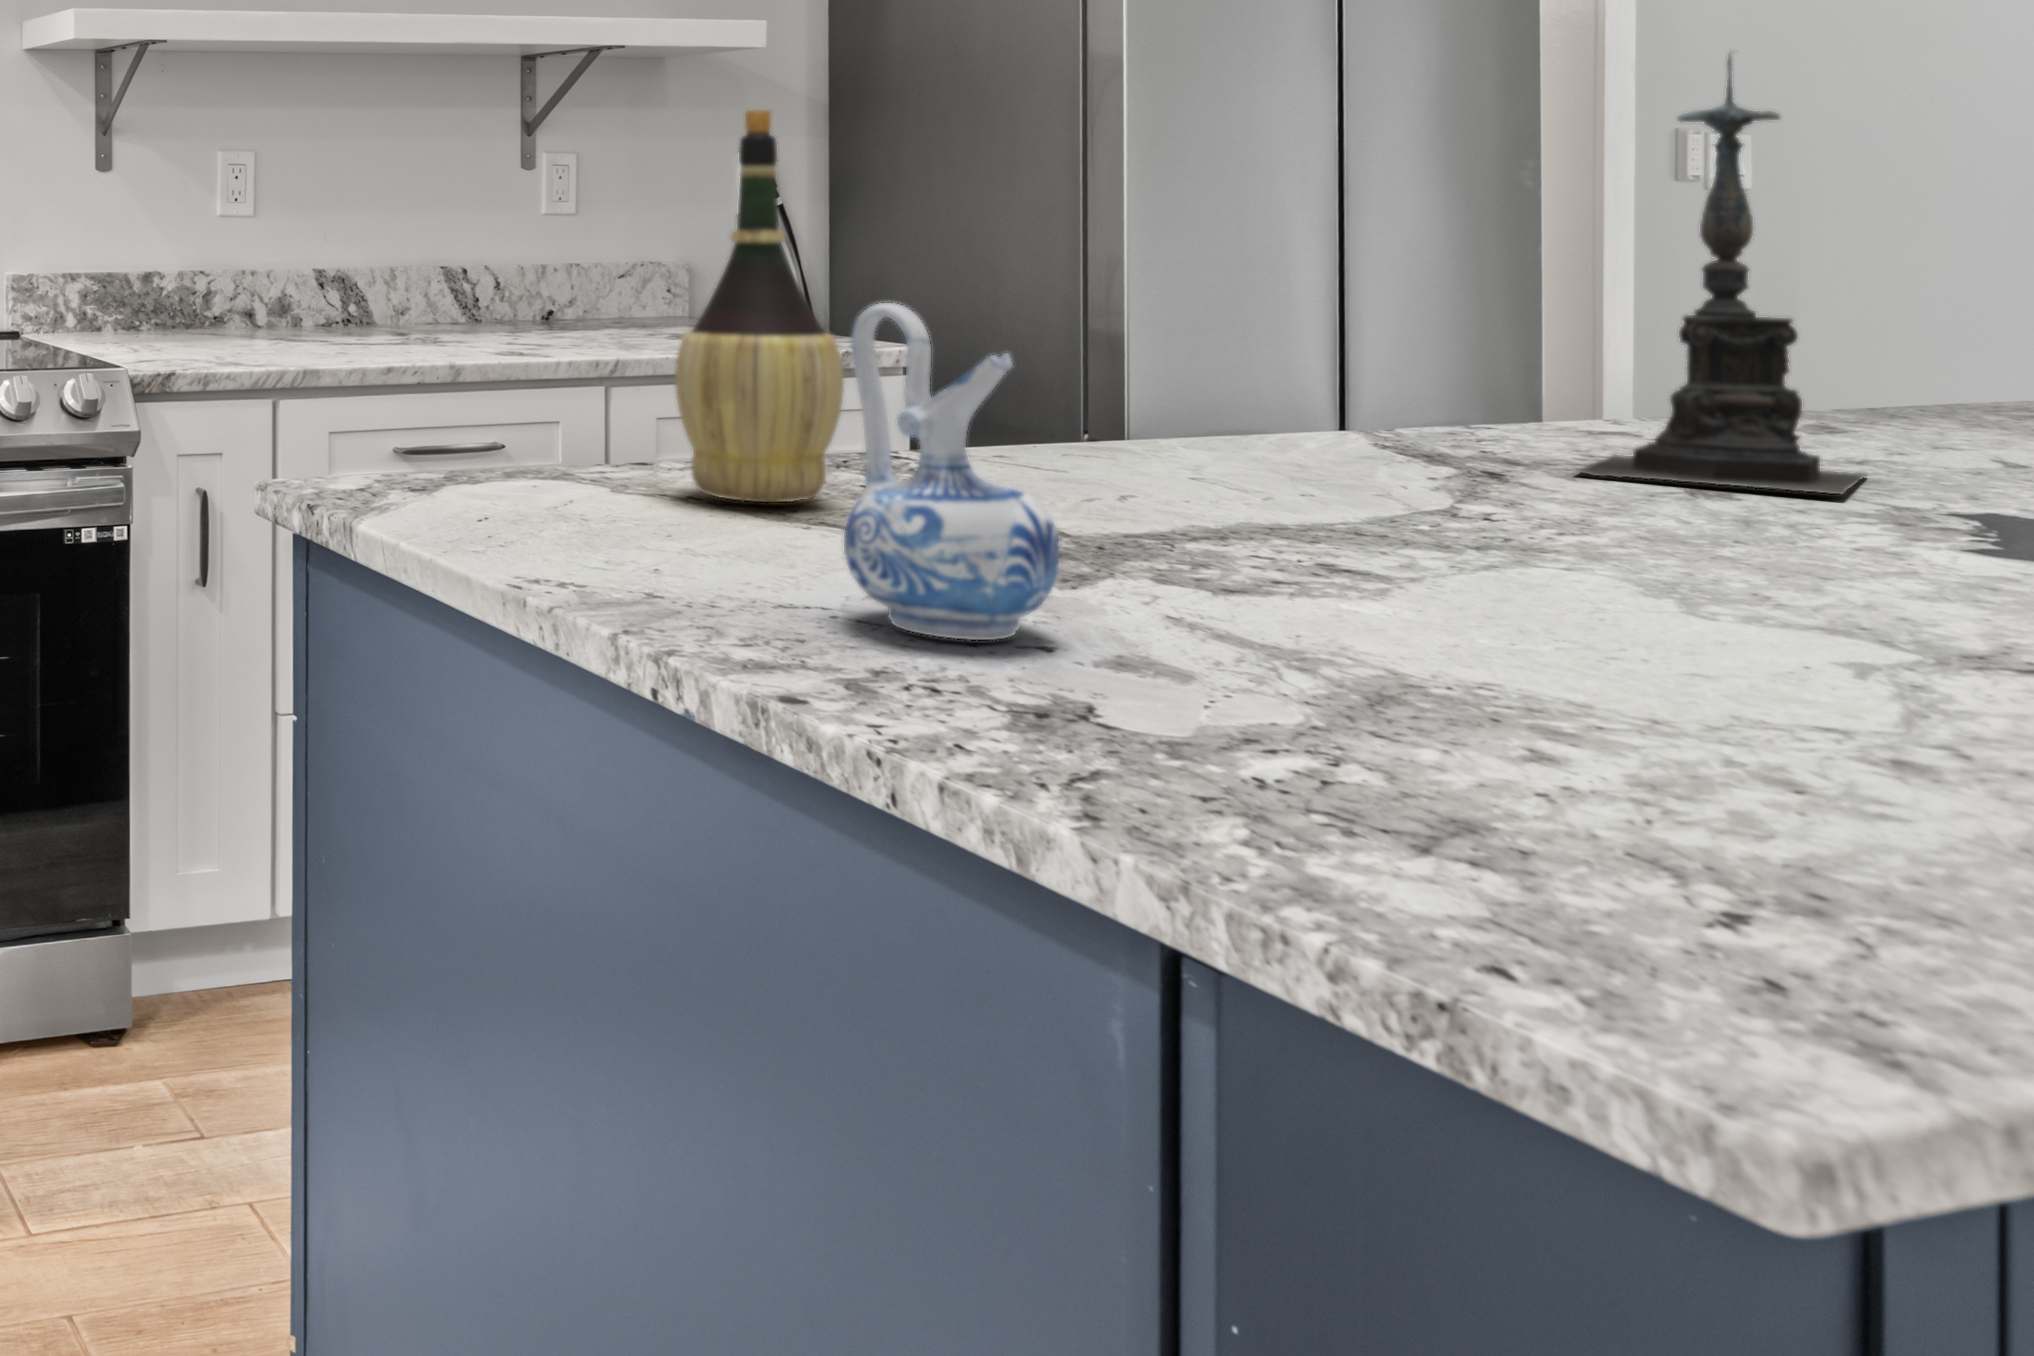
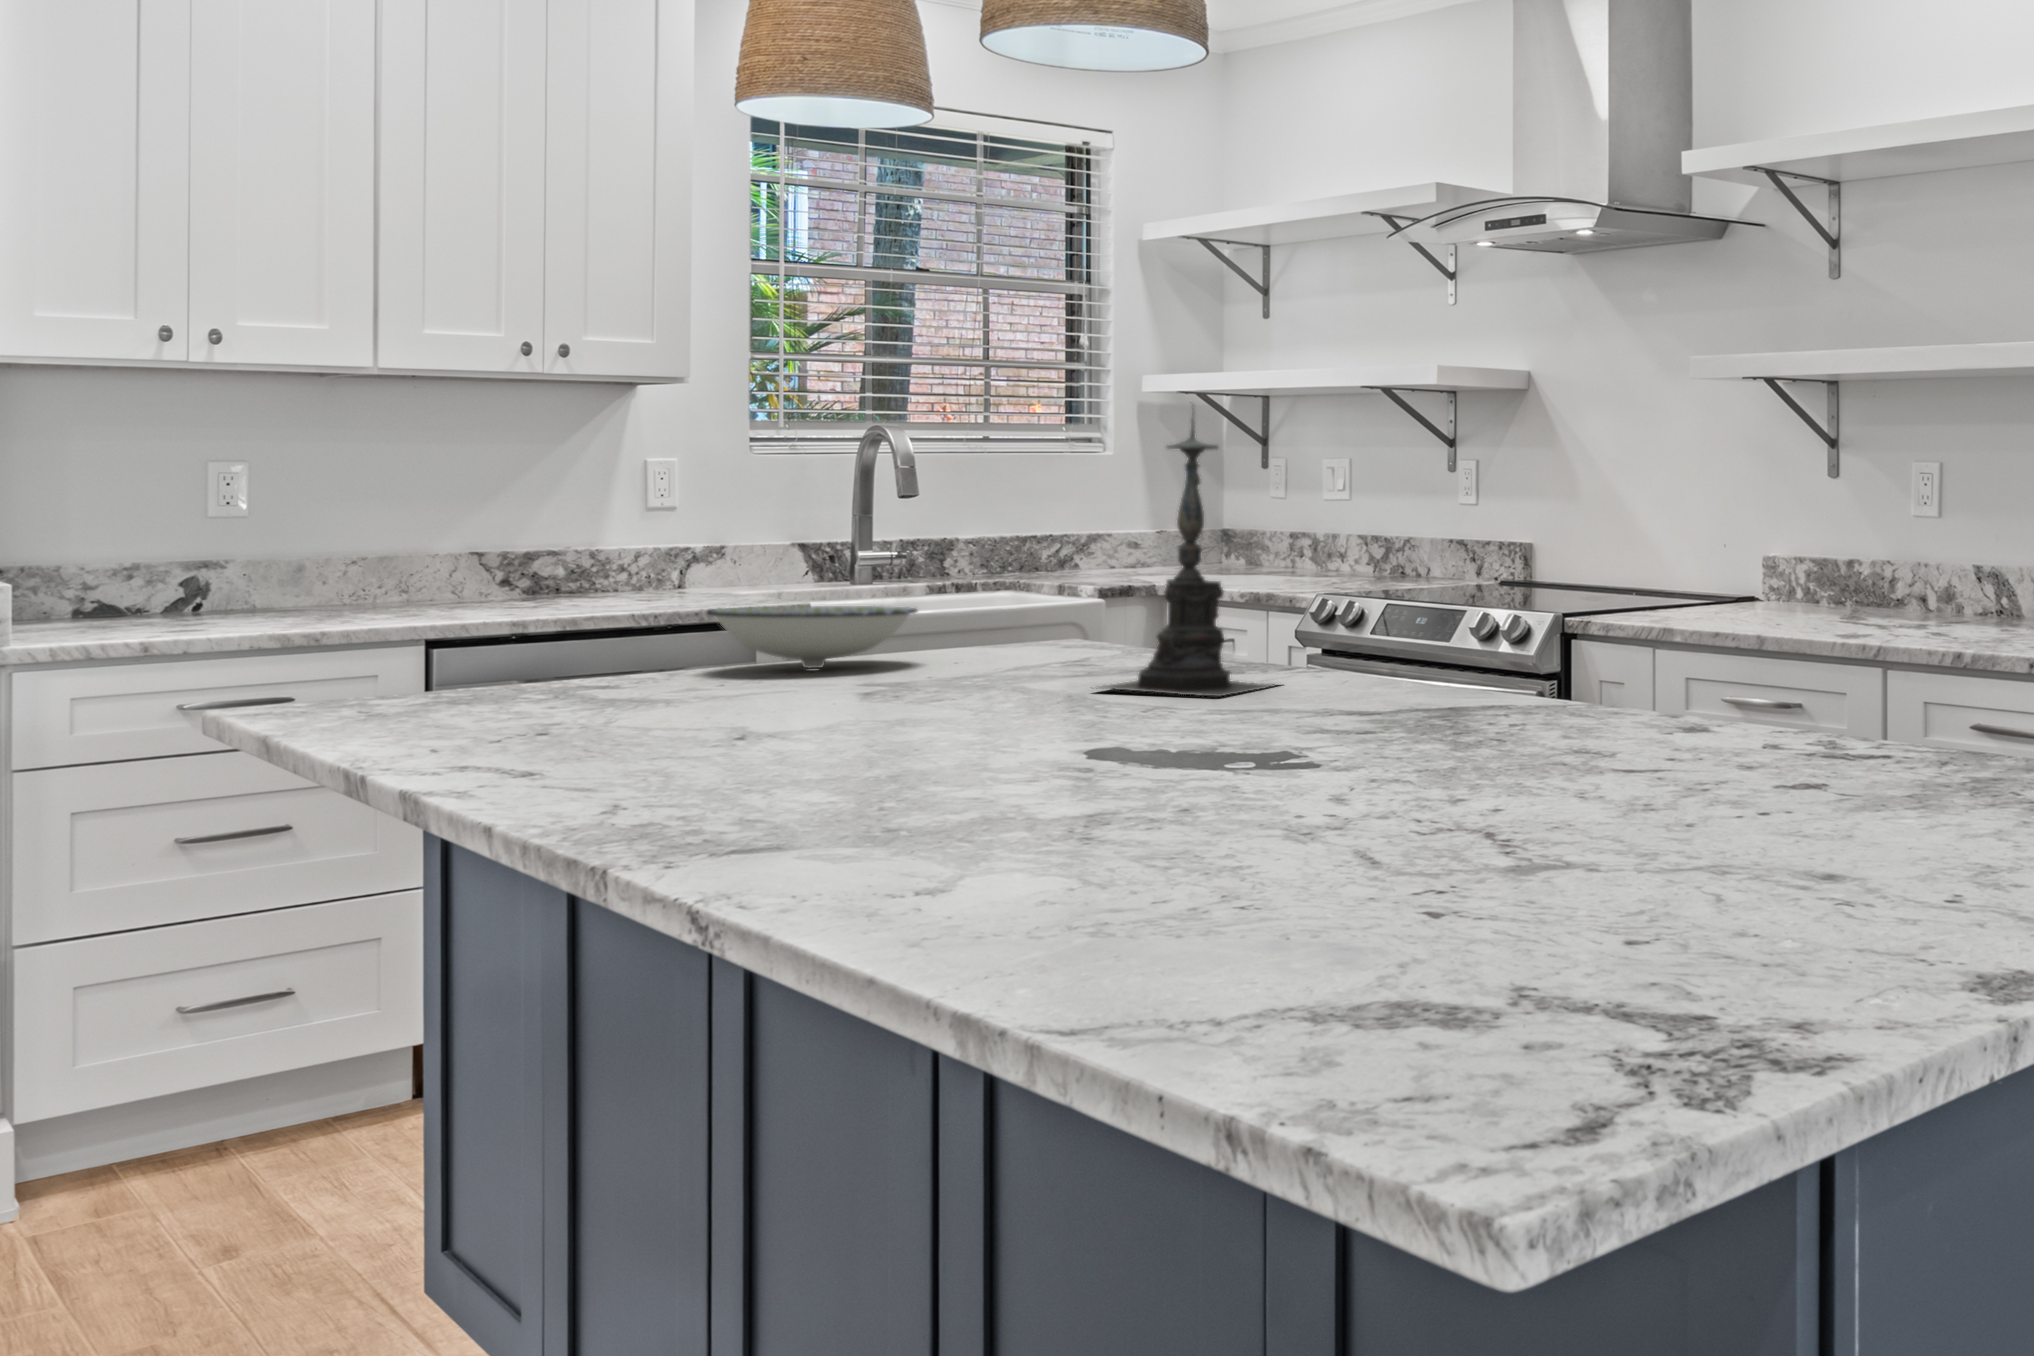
wine bottle: present [675,109,844,502] -> none [903,444,985,639]
ceramic pitcher: present [844,303,1060,640] -> none [609,525,689,650]
bowl: none [1245,423,1753,569] -> present [707,606,917,668]

